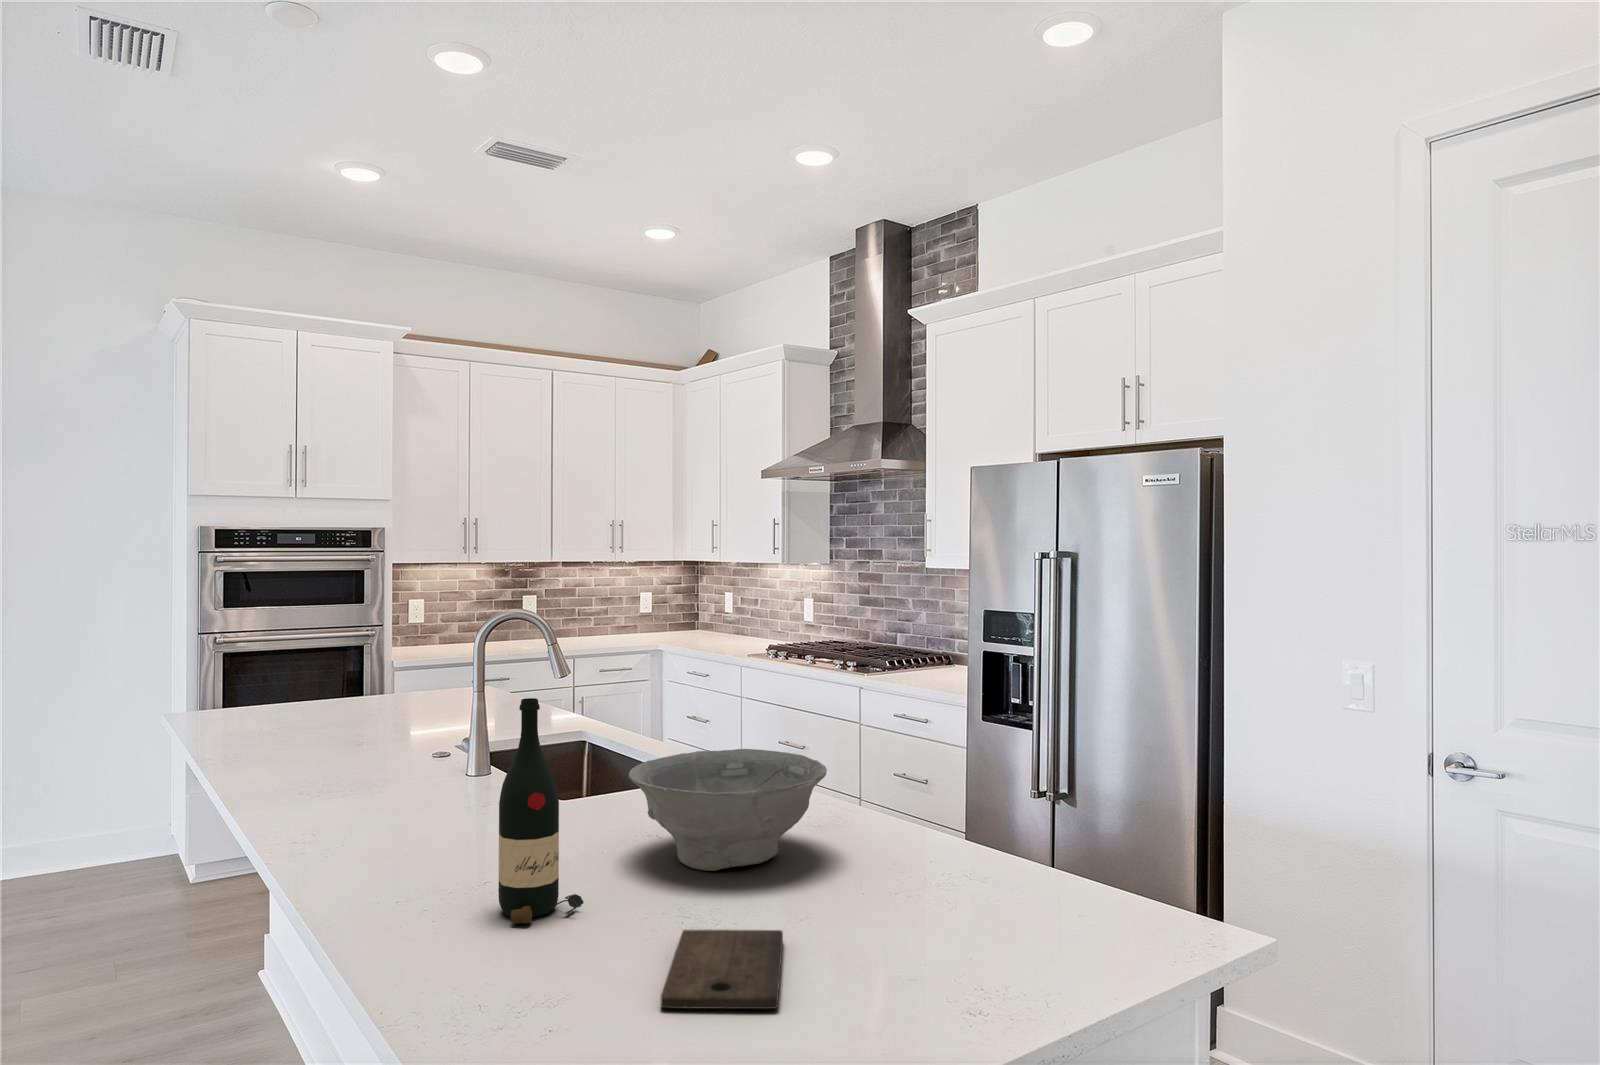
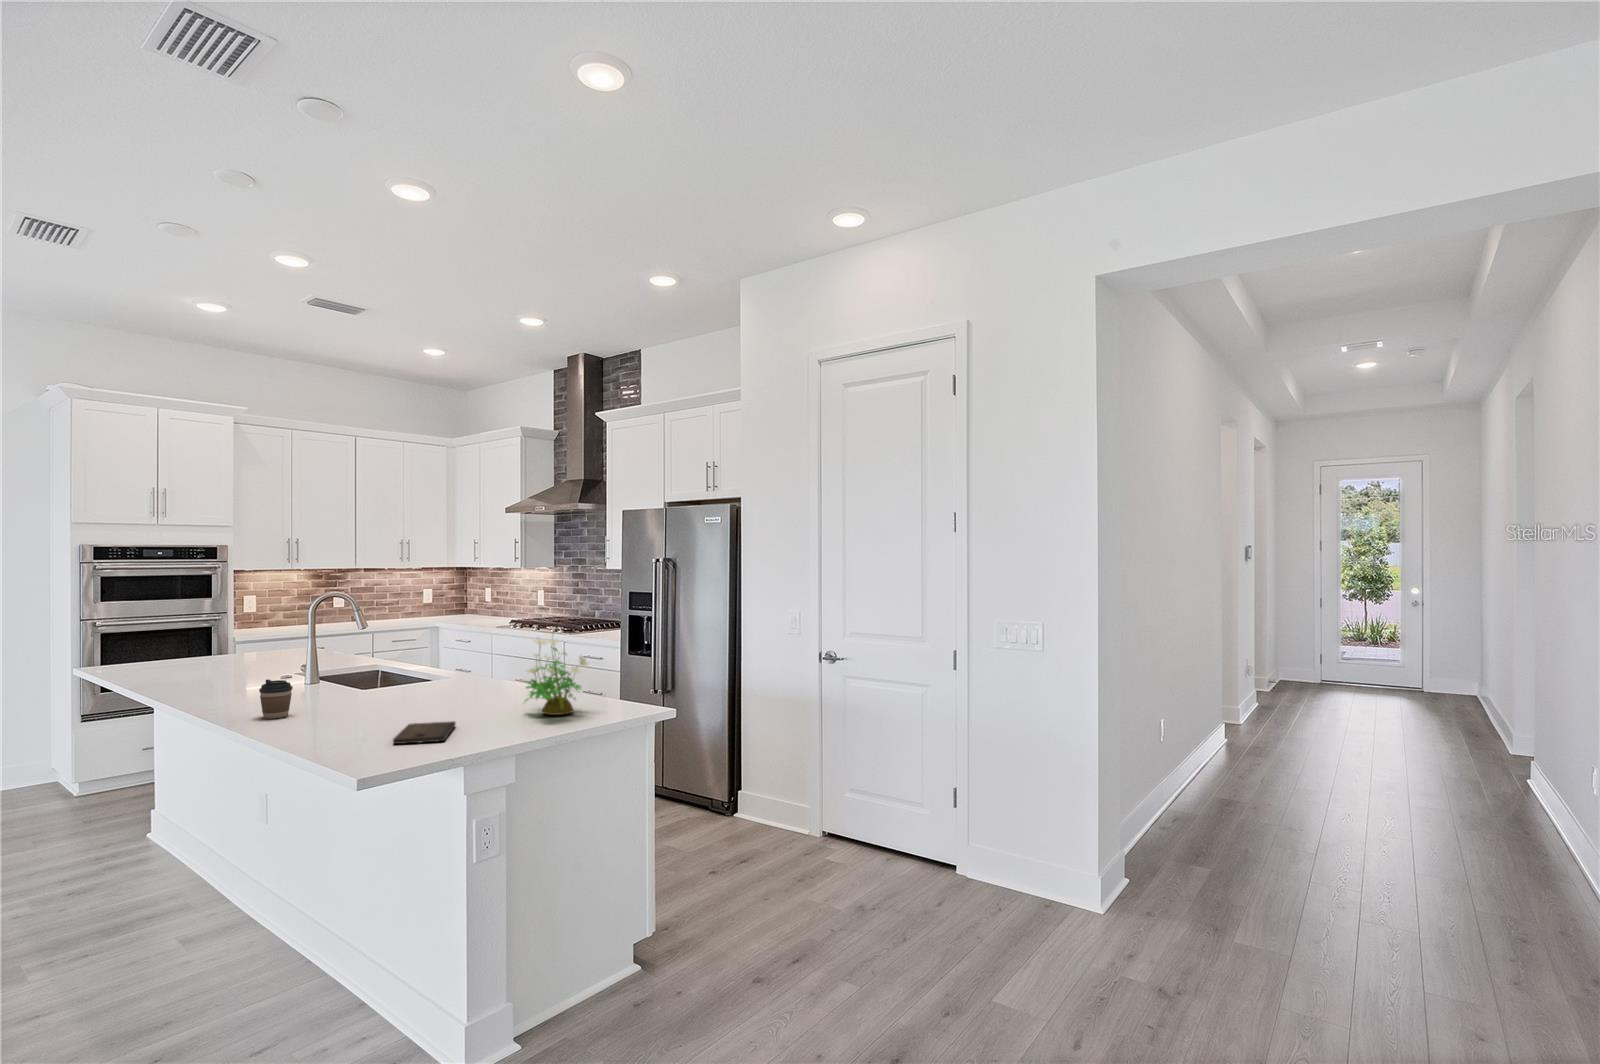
wine bottle: present [499,698,584,924] -> none [319,627,362,729]
potted plant: none [908,711,1062,920] -> present [525,628,588,715]
bowl: present [629,749,827,871] -> none [389,656,492,710]
coffee cup: none [392,793,452,875] -> present [259,679,293,719]

